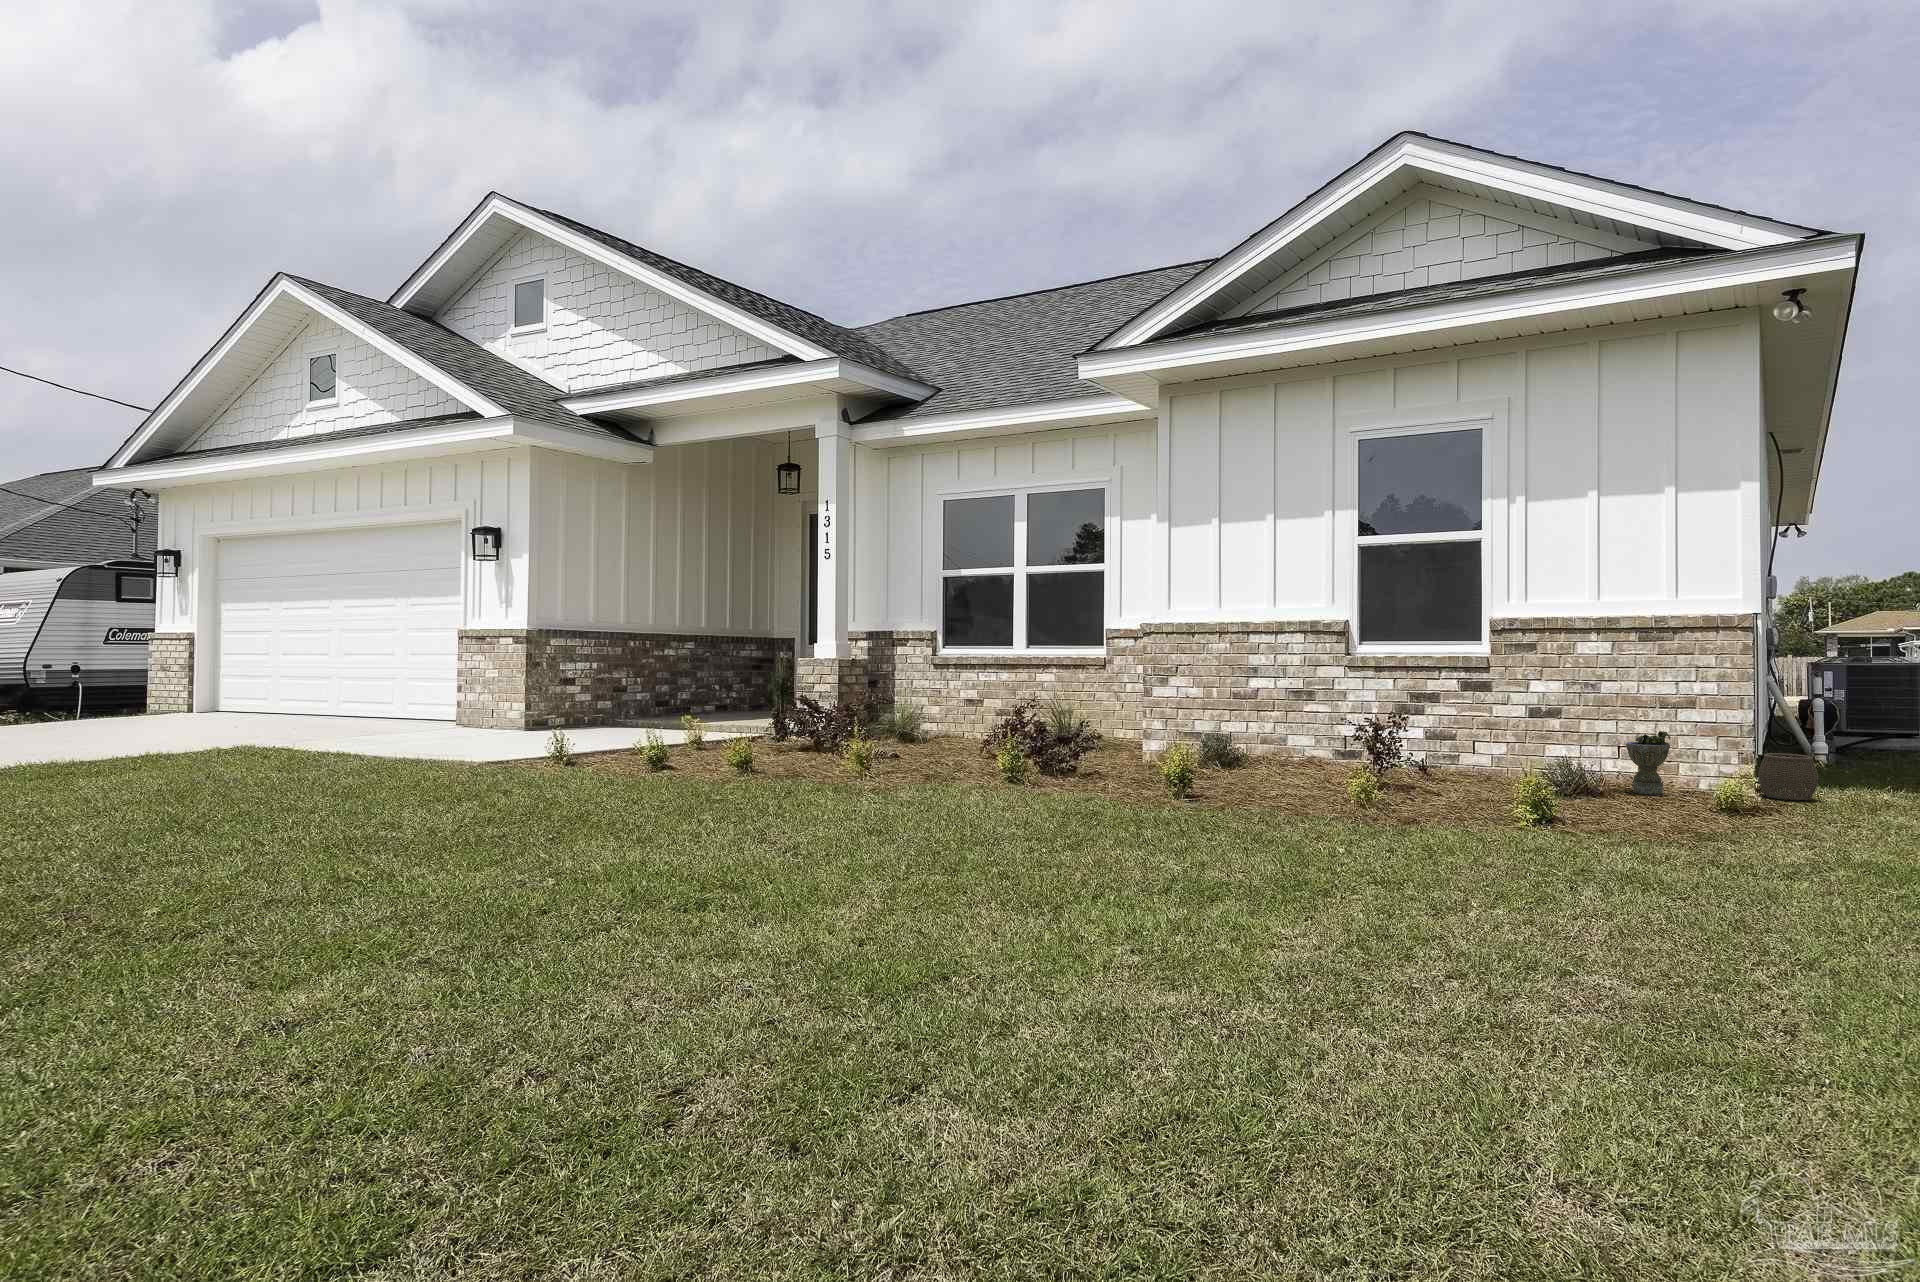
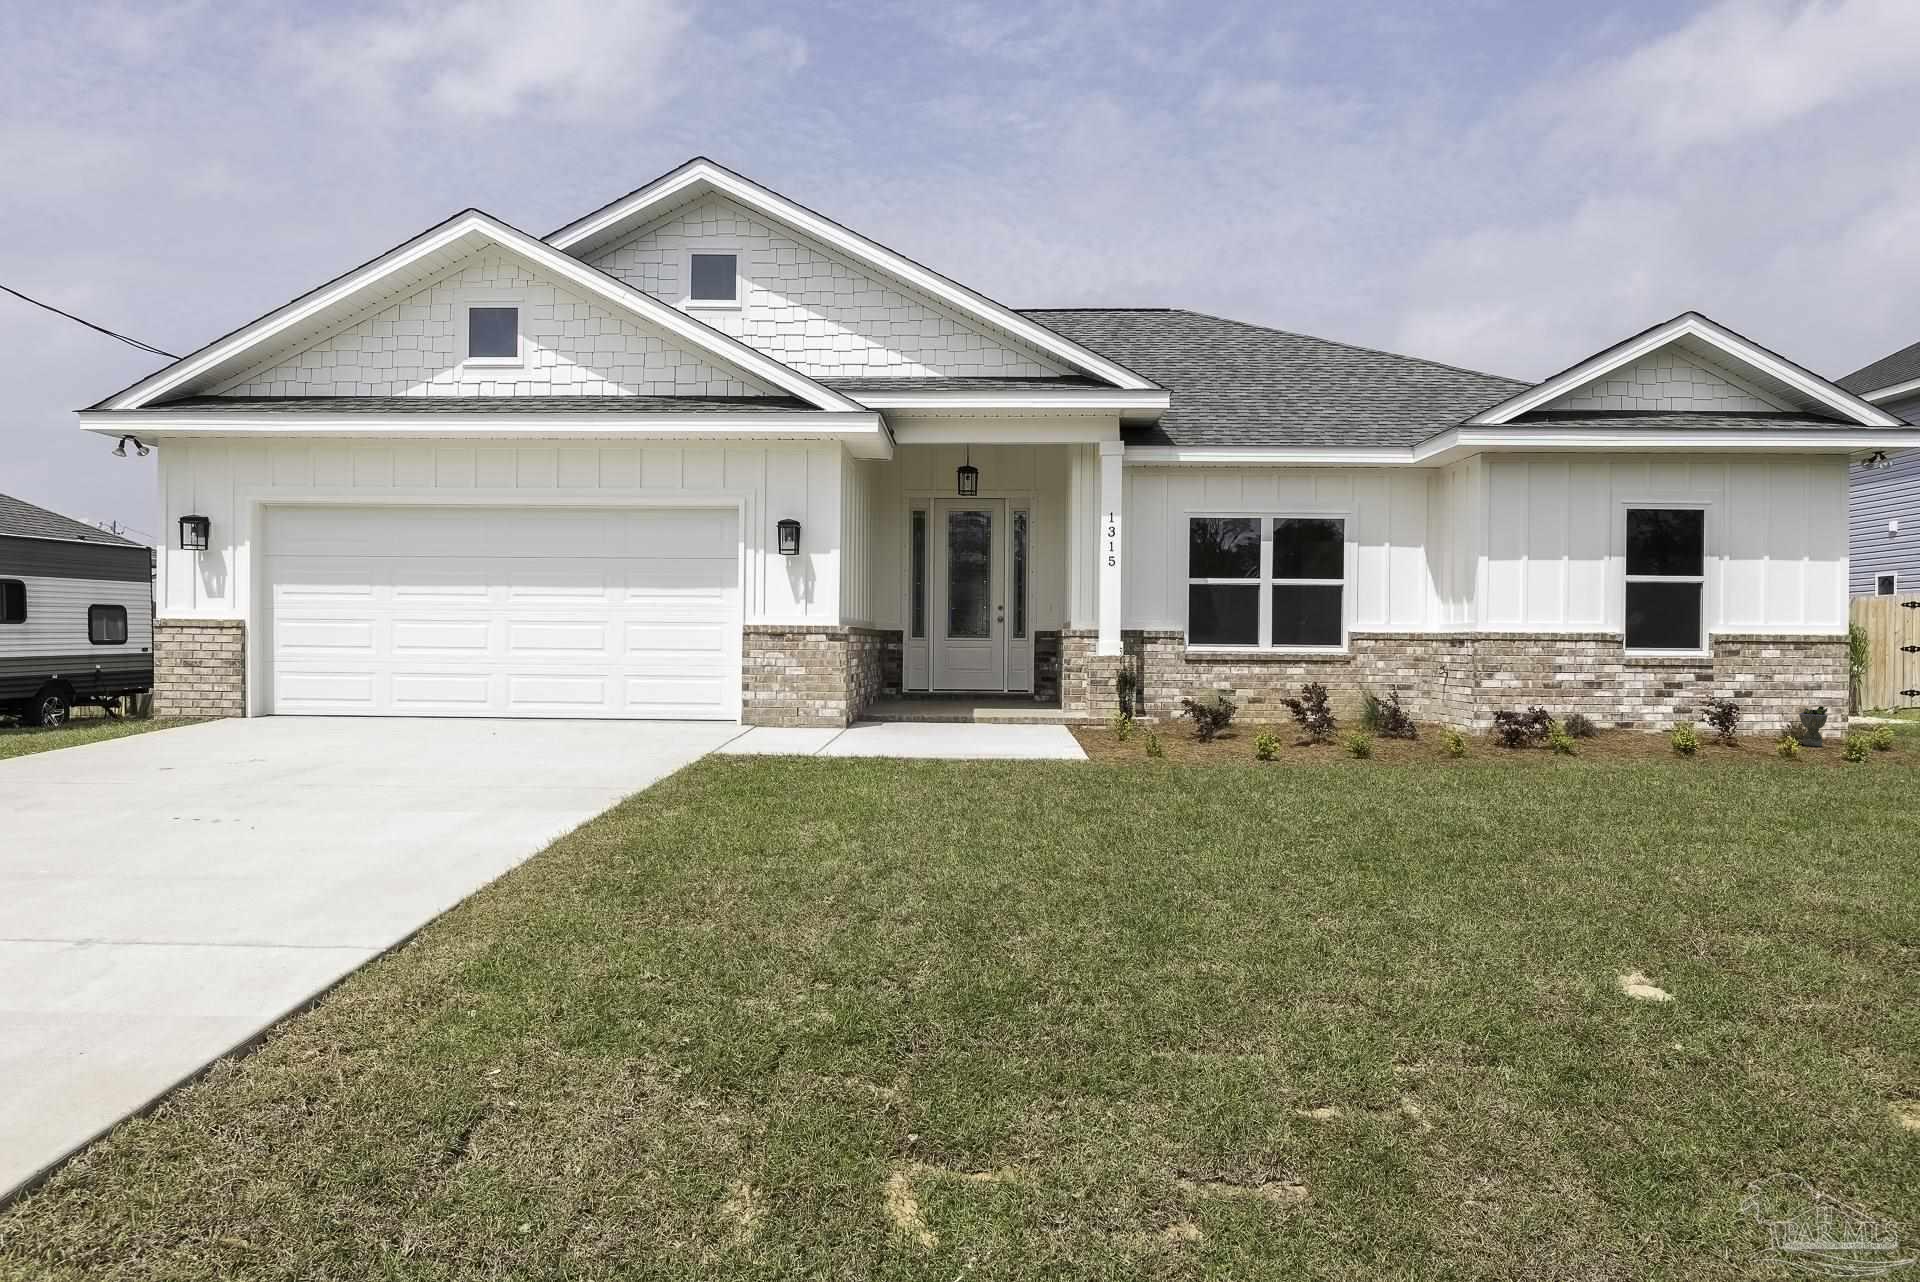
woven basket: present [1758,753,1818,800] -> none [1843,717,1880,745]

